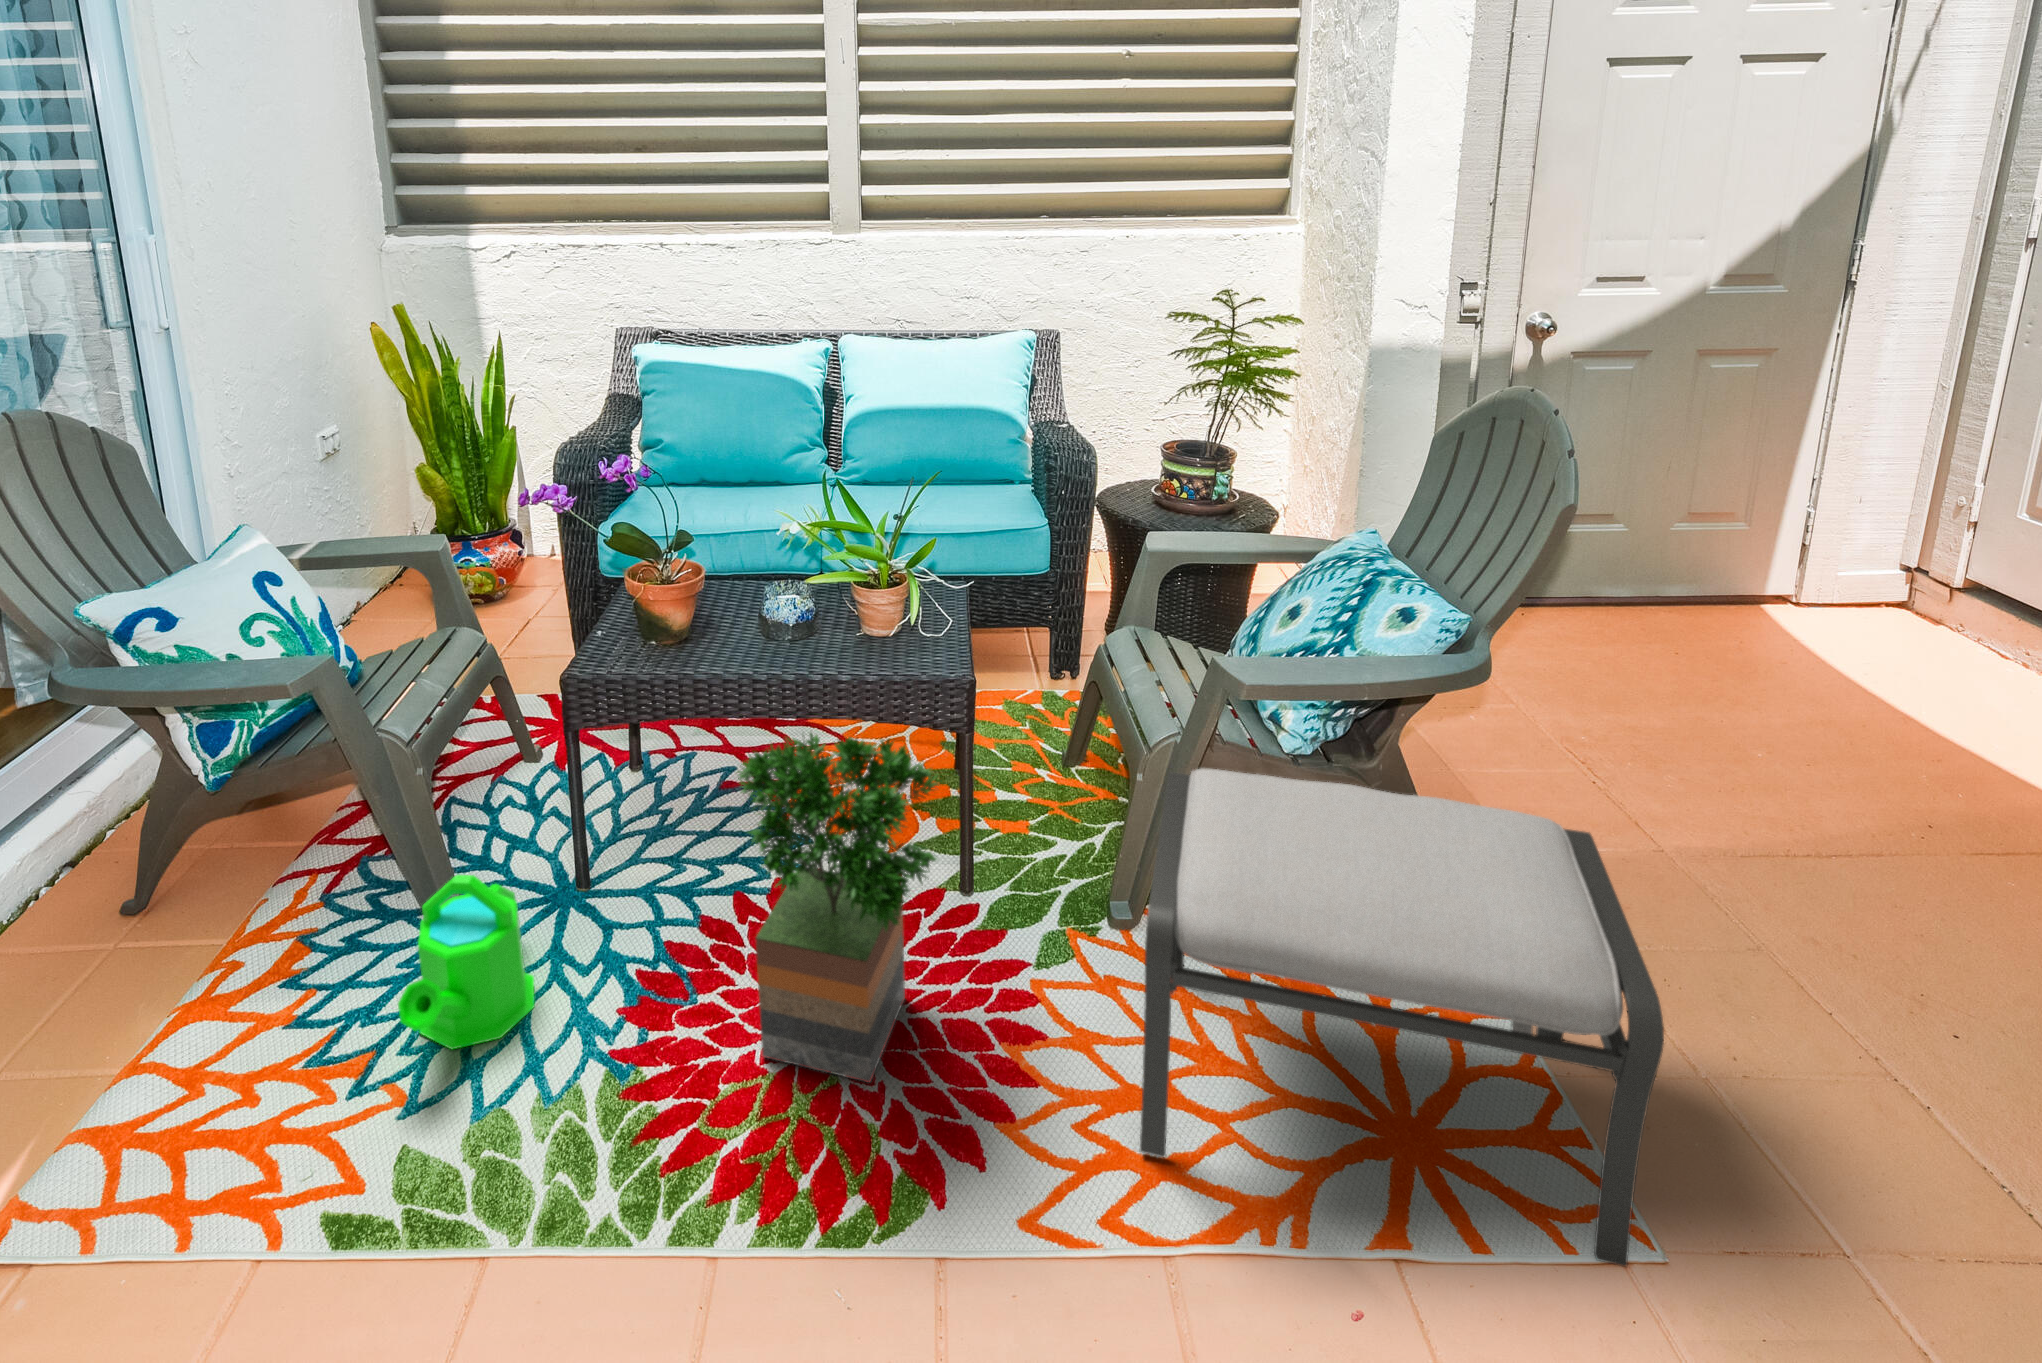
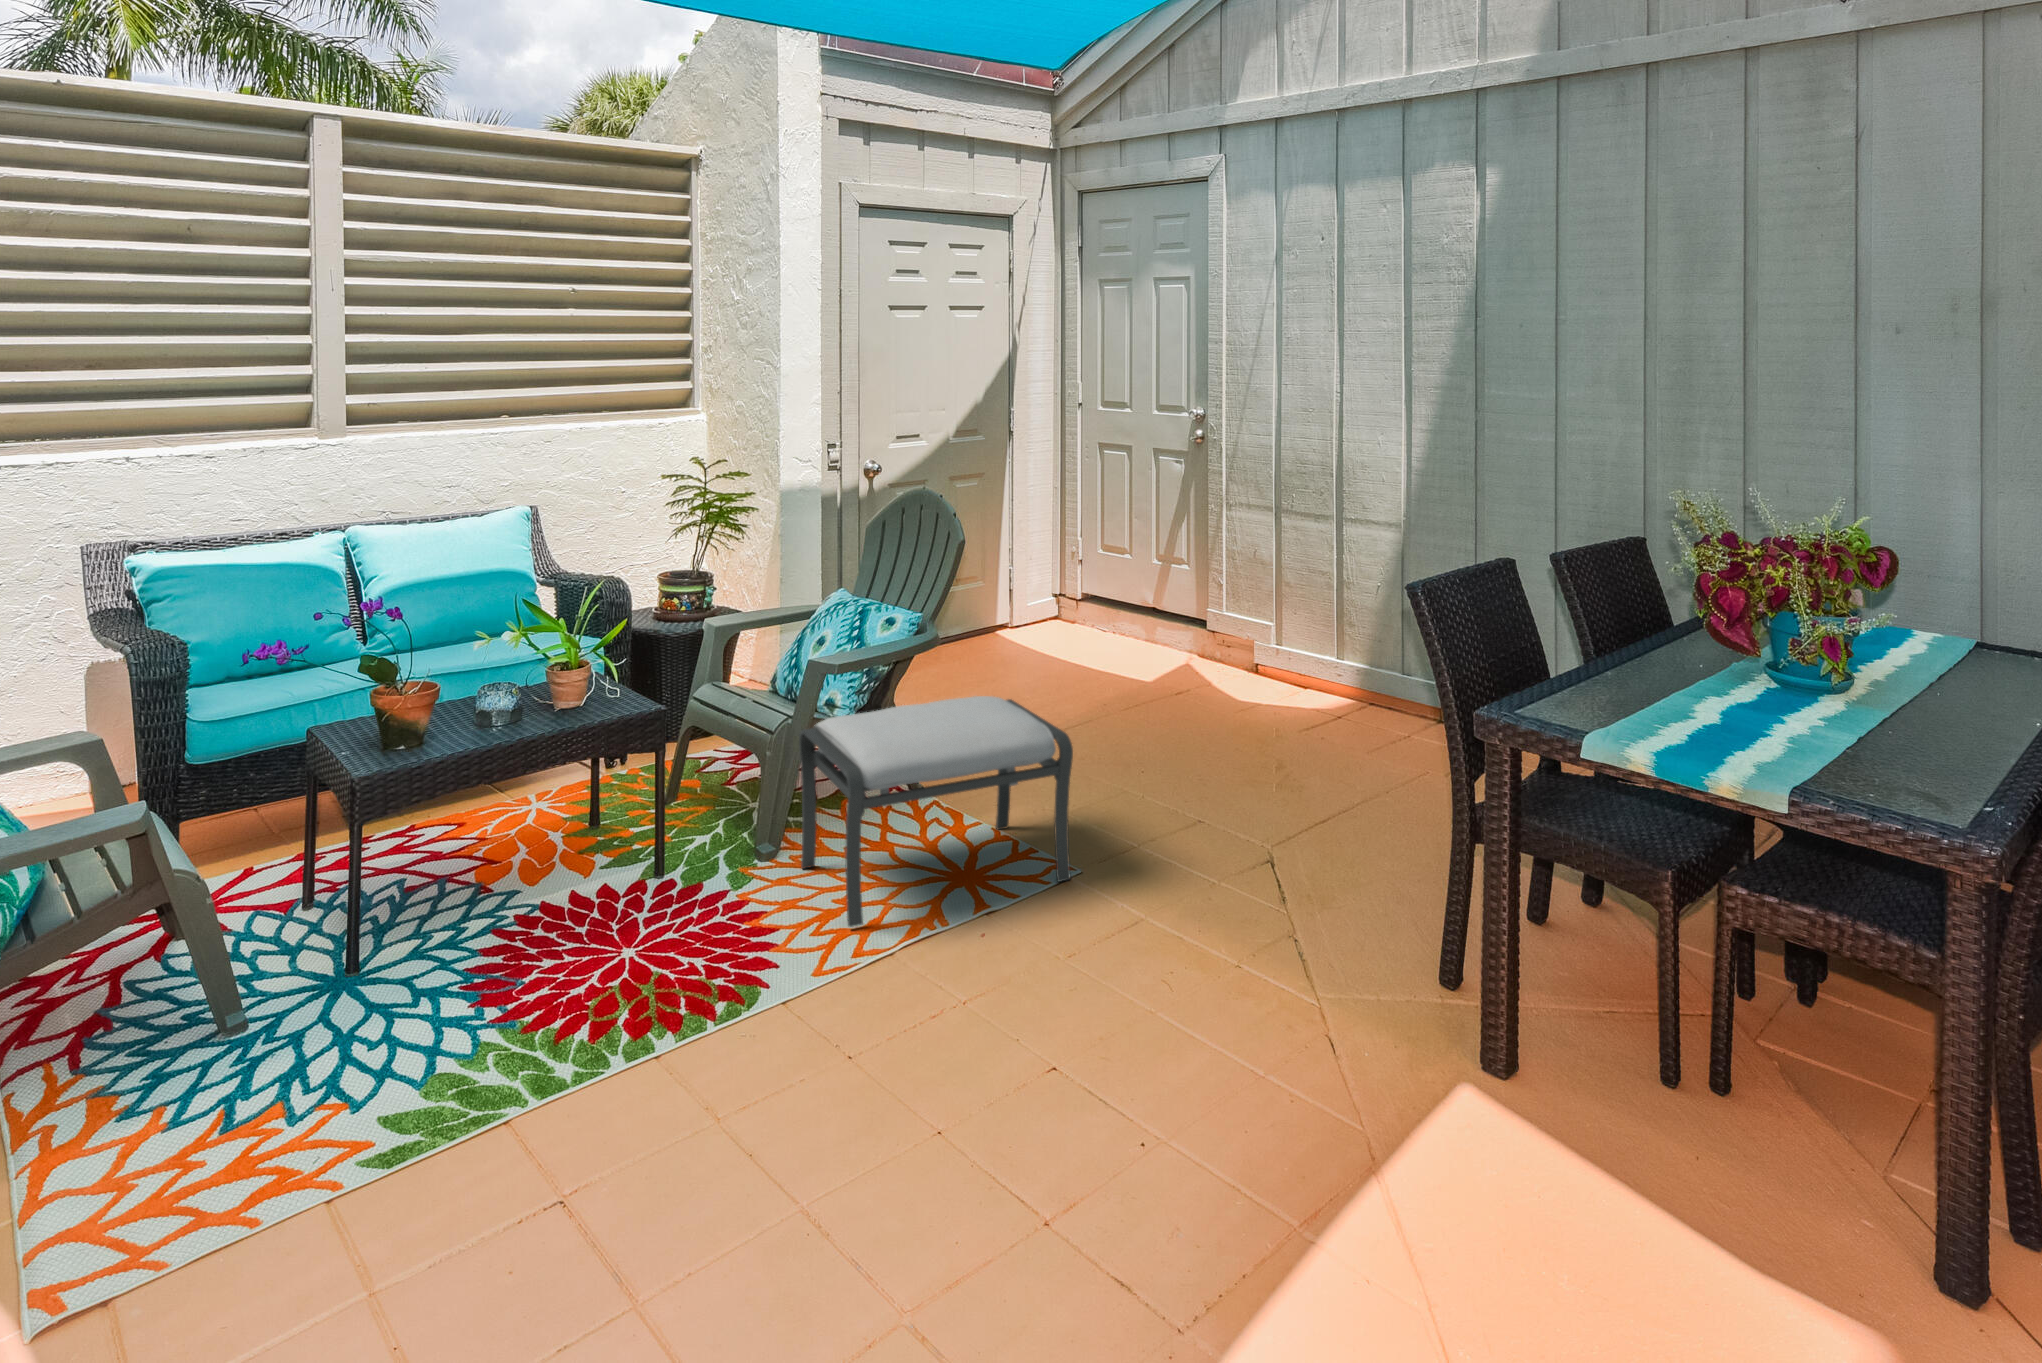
potted tree: present [738,733,939,1083] -> none [553,737,712,983]
watering can: present [398,875,535,1049] -> none [288,928,392,1074]

